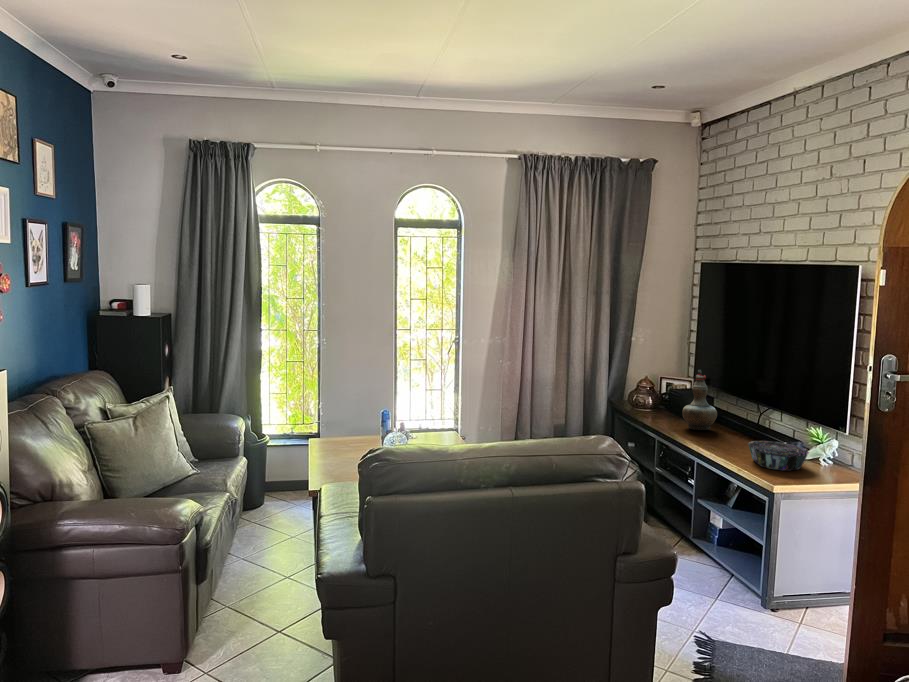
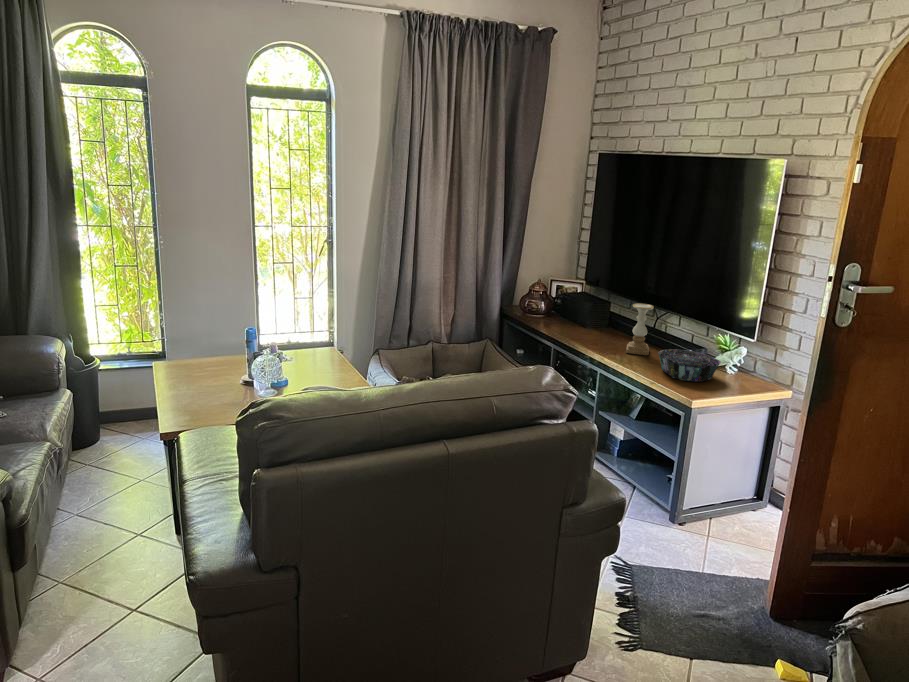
decorative vase: present [682,370,717,430] -> none [582,271,618,337]
candle holder: none [722,398,747,447] -> present [626,303,654,355]

